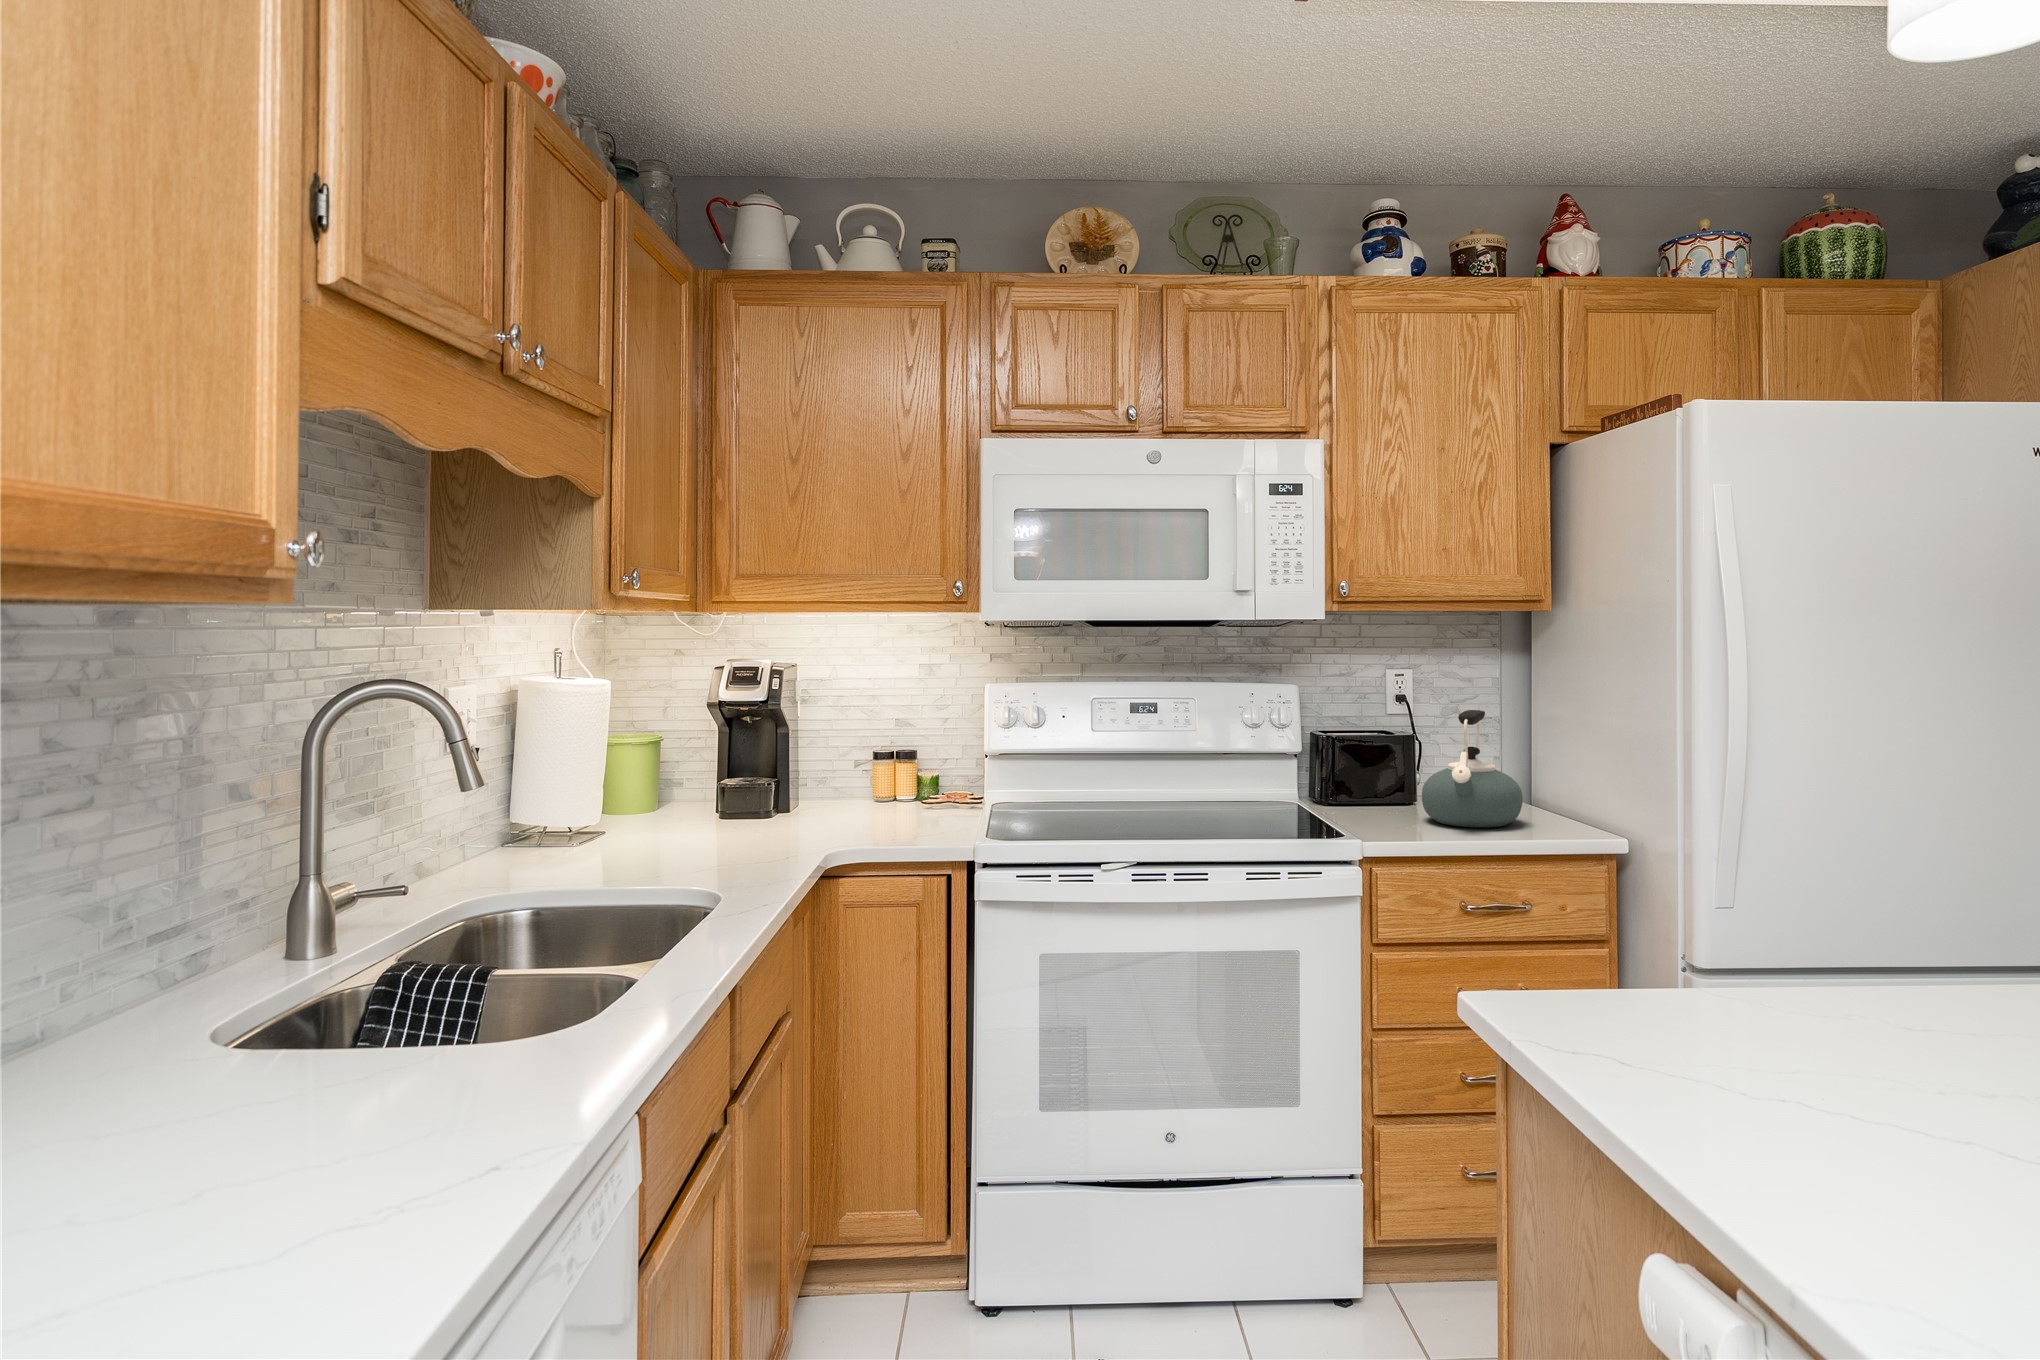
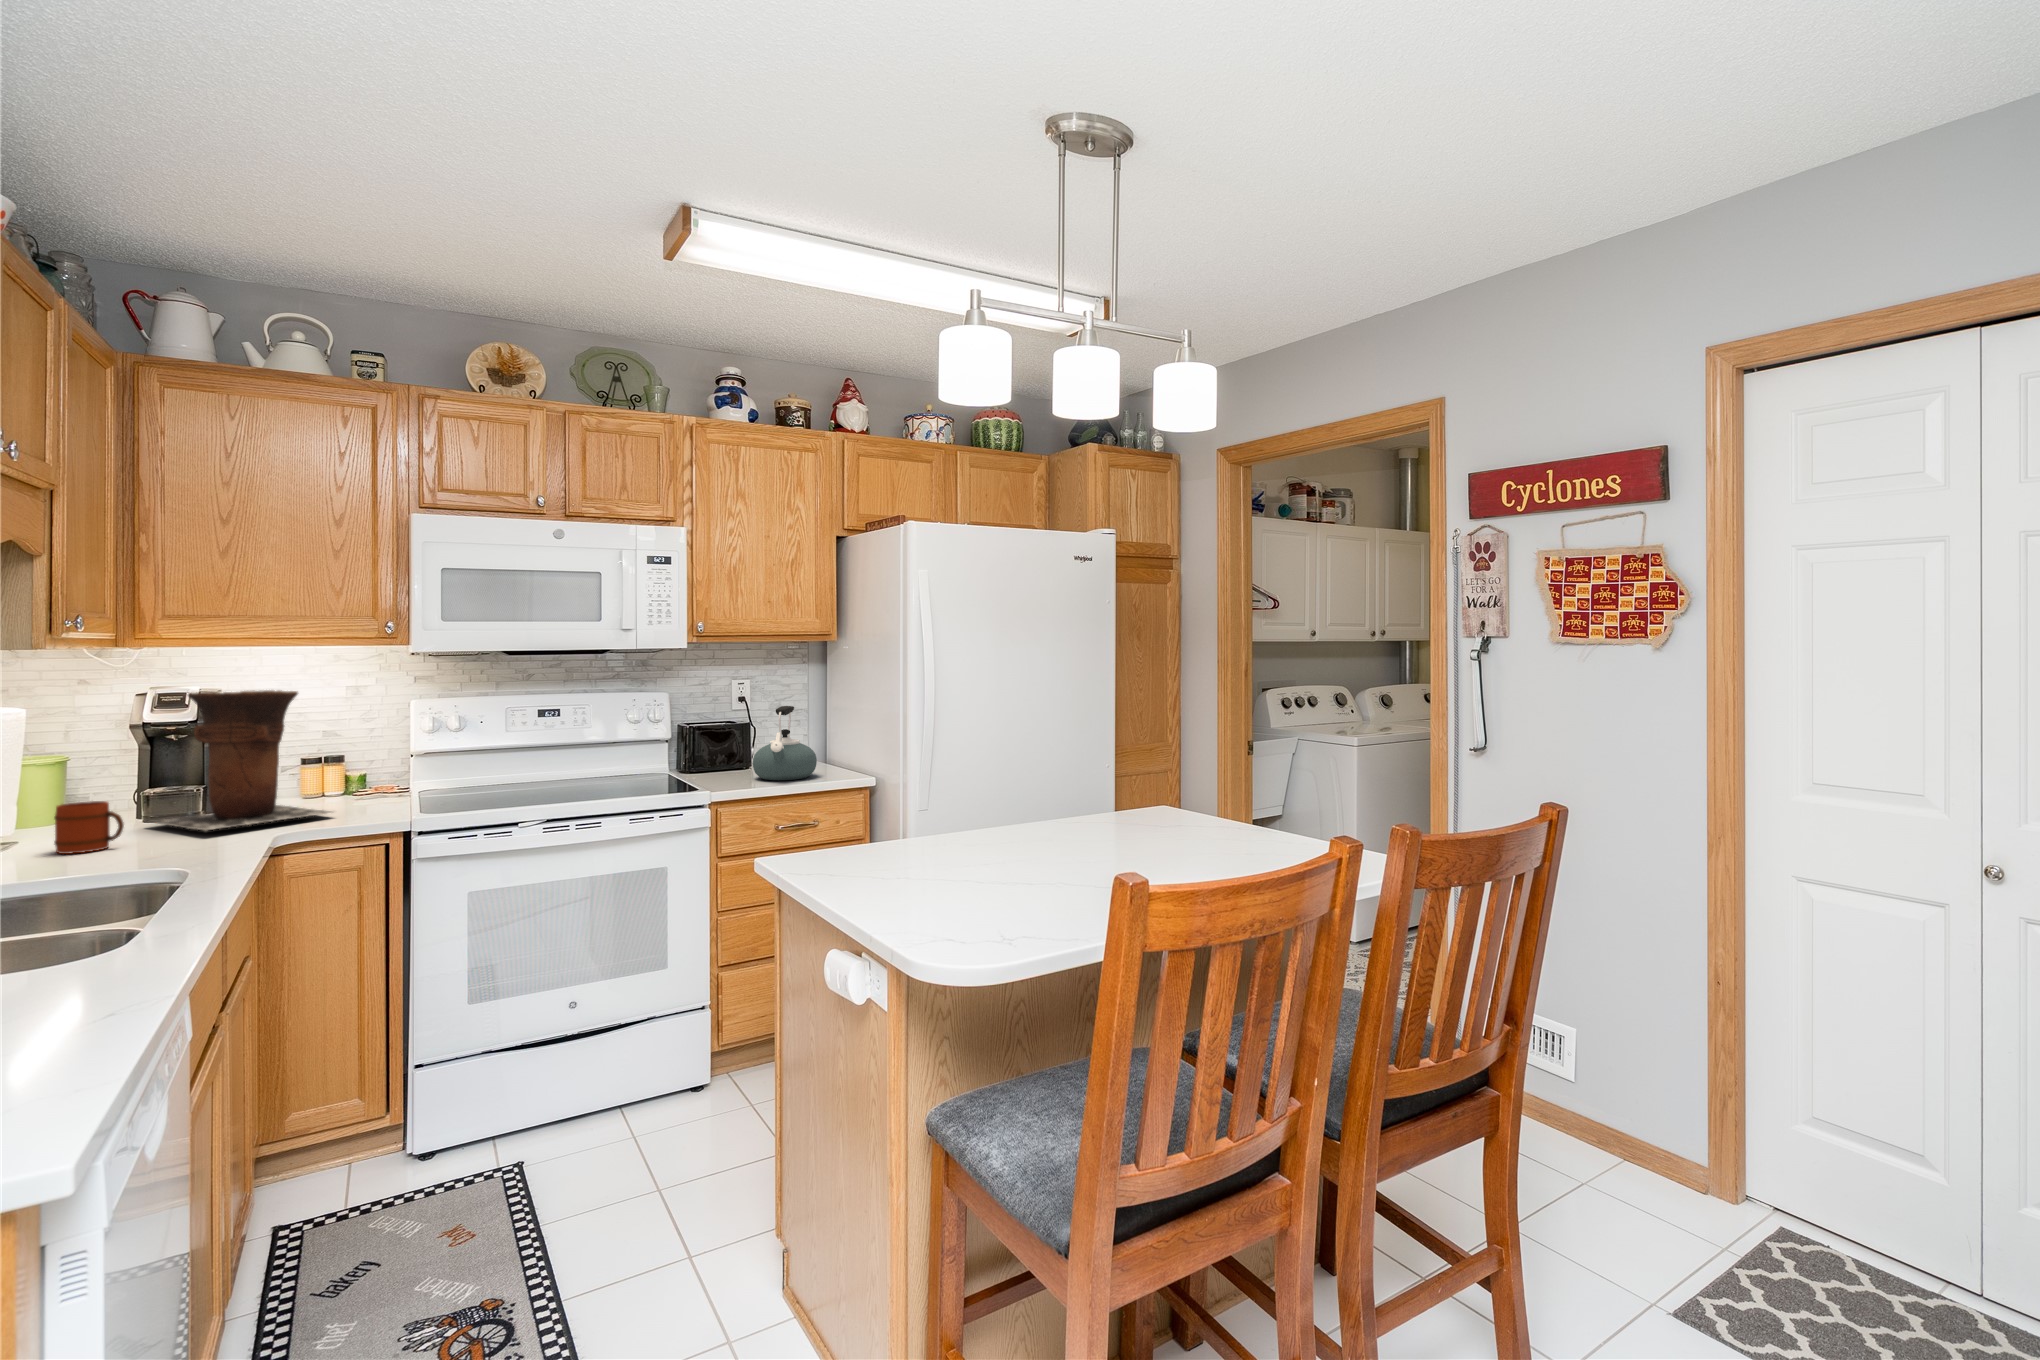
vase: none [711,668,896,842] -> present [150,690,330,831]
mug: none [613,797,675,859] -> present [54,801,124,854]

